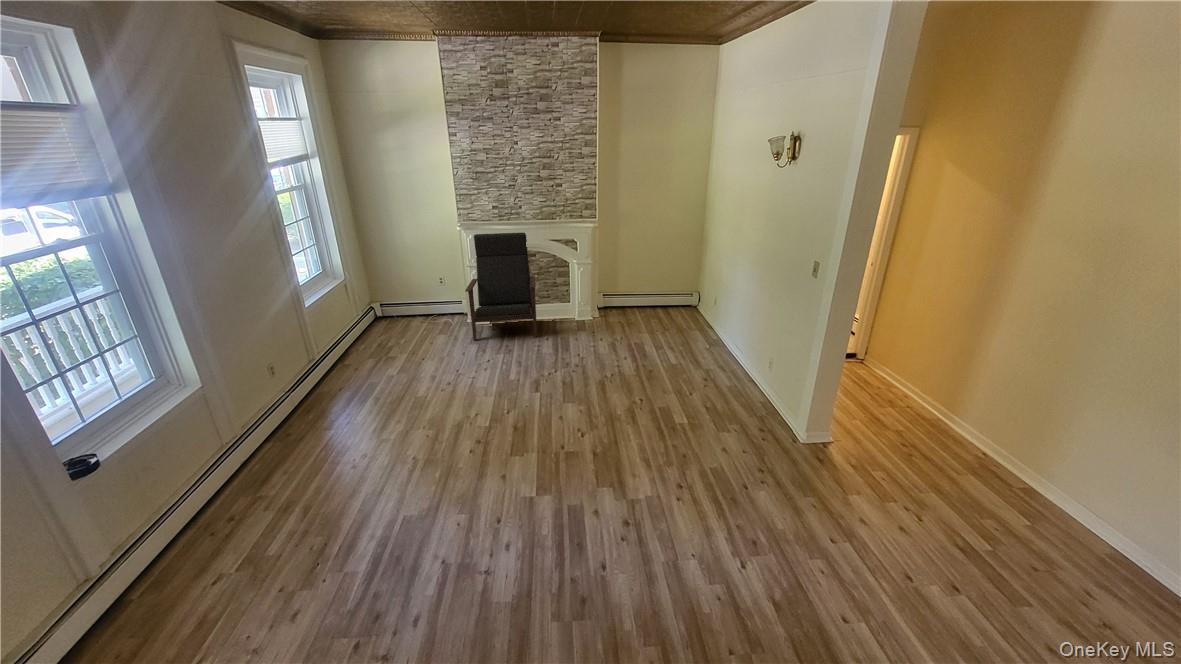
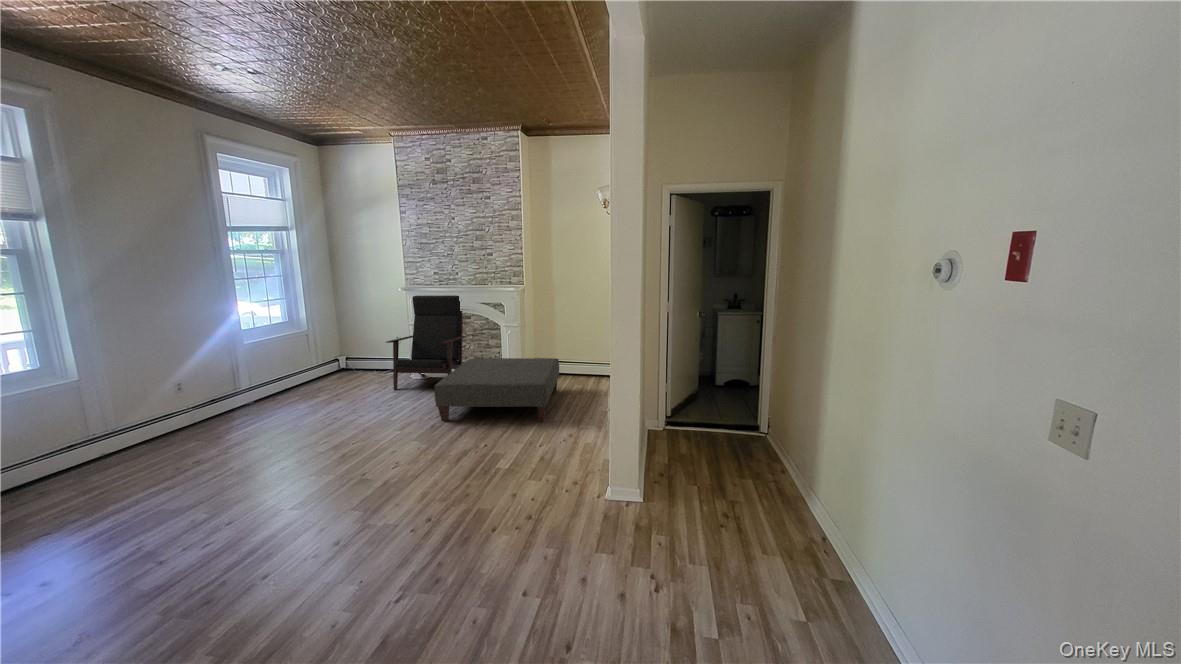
ottoman: none [554,296,677,372] -> present [434,358,559,422]

